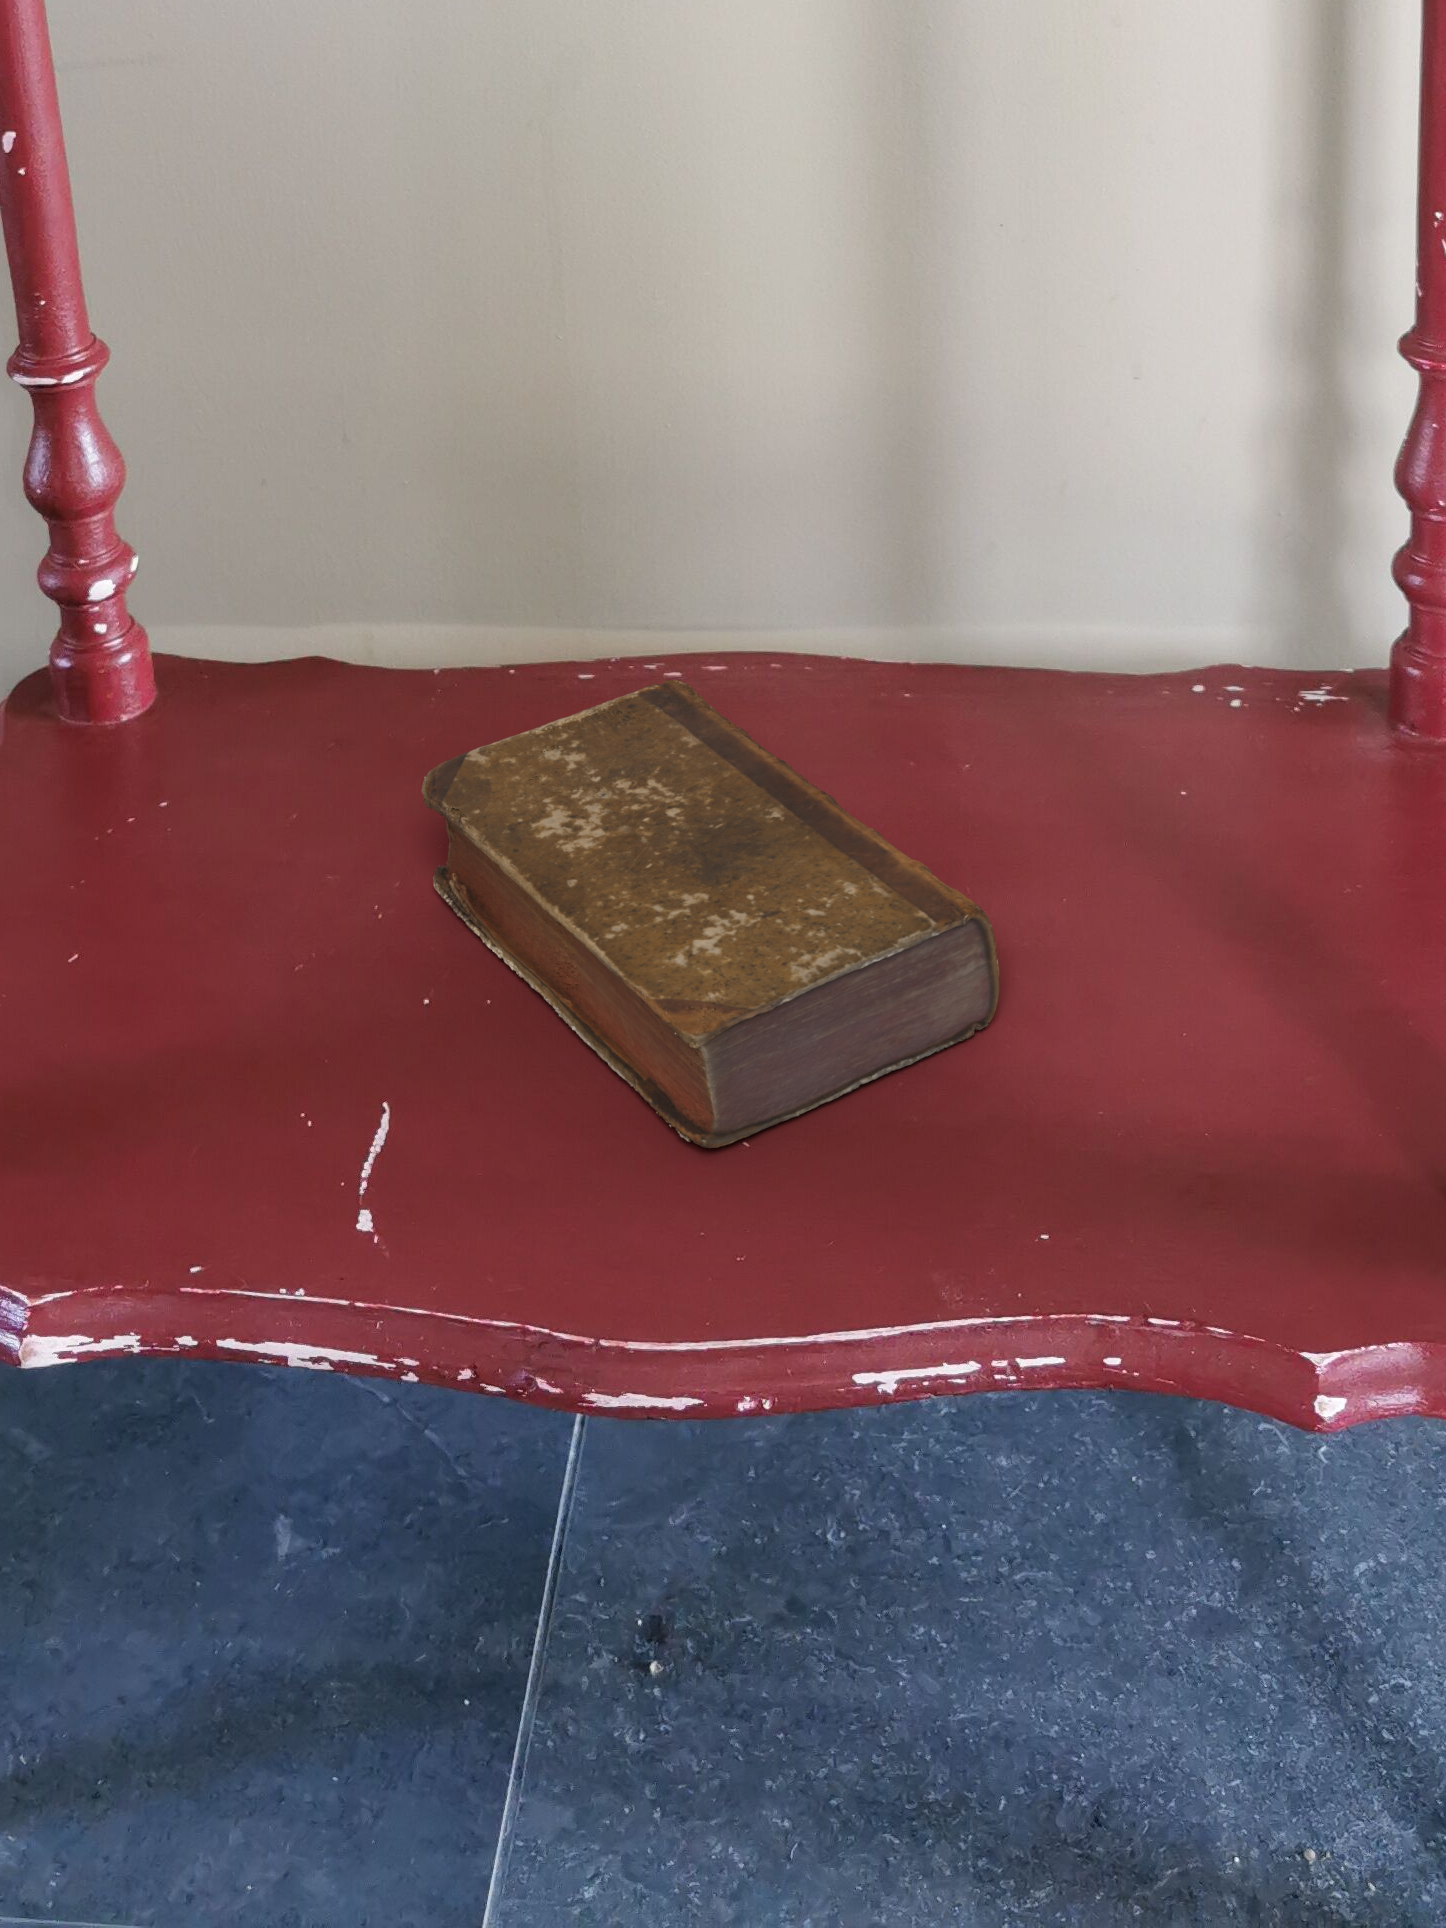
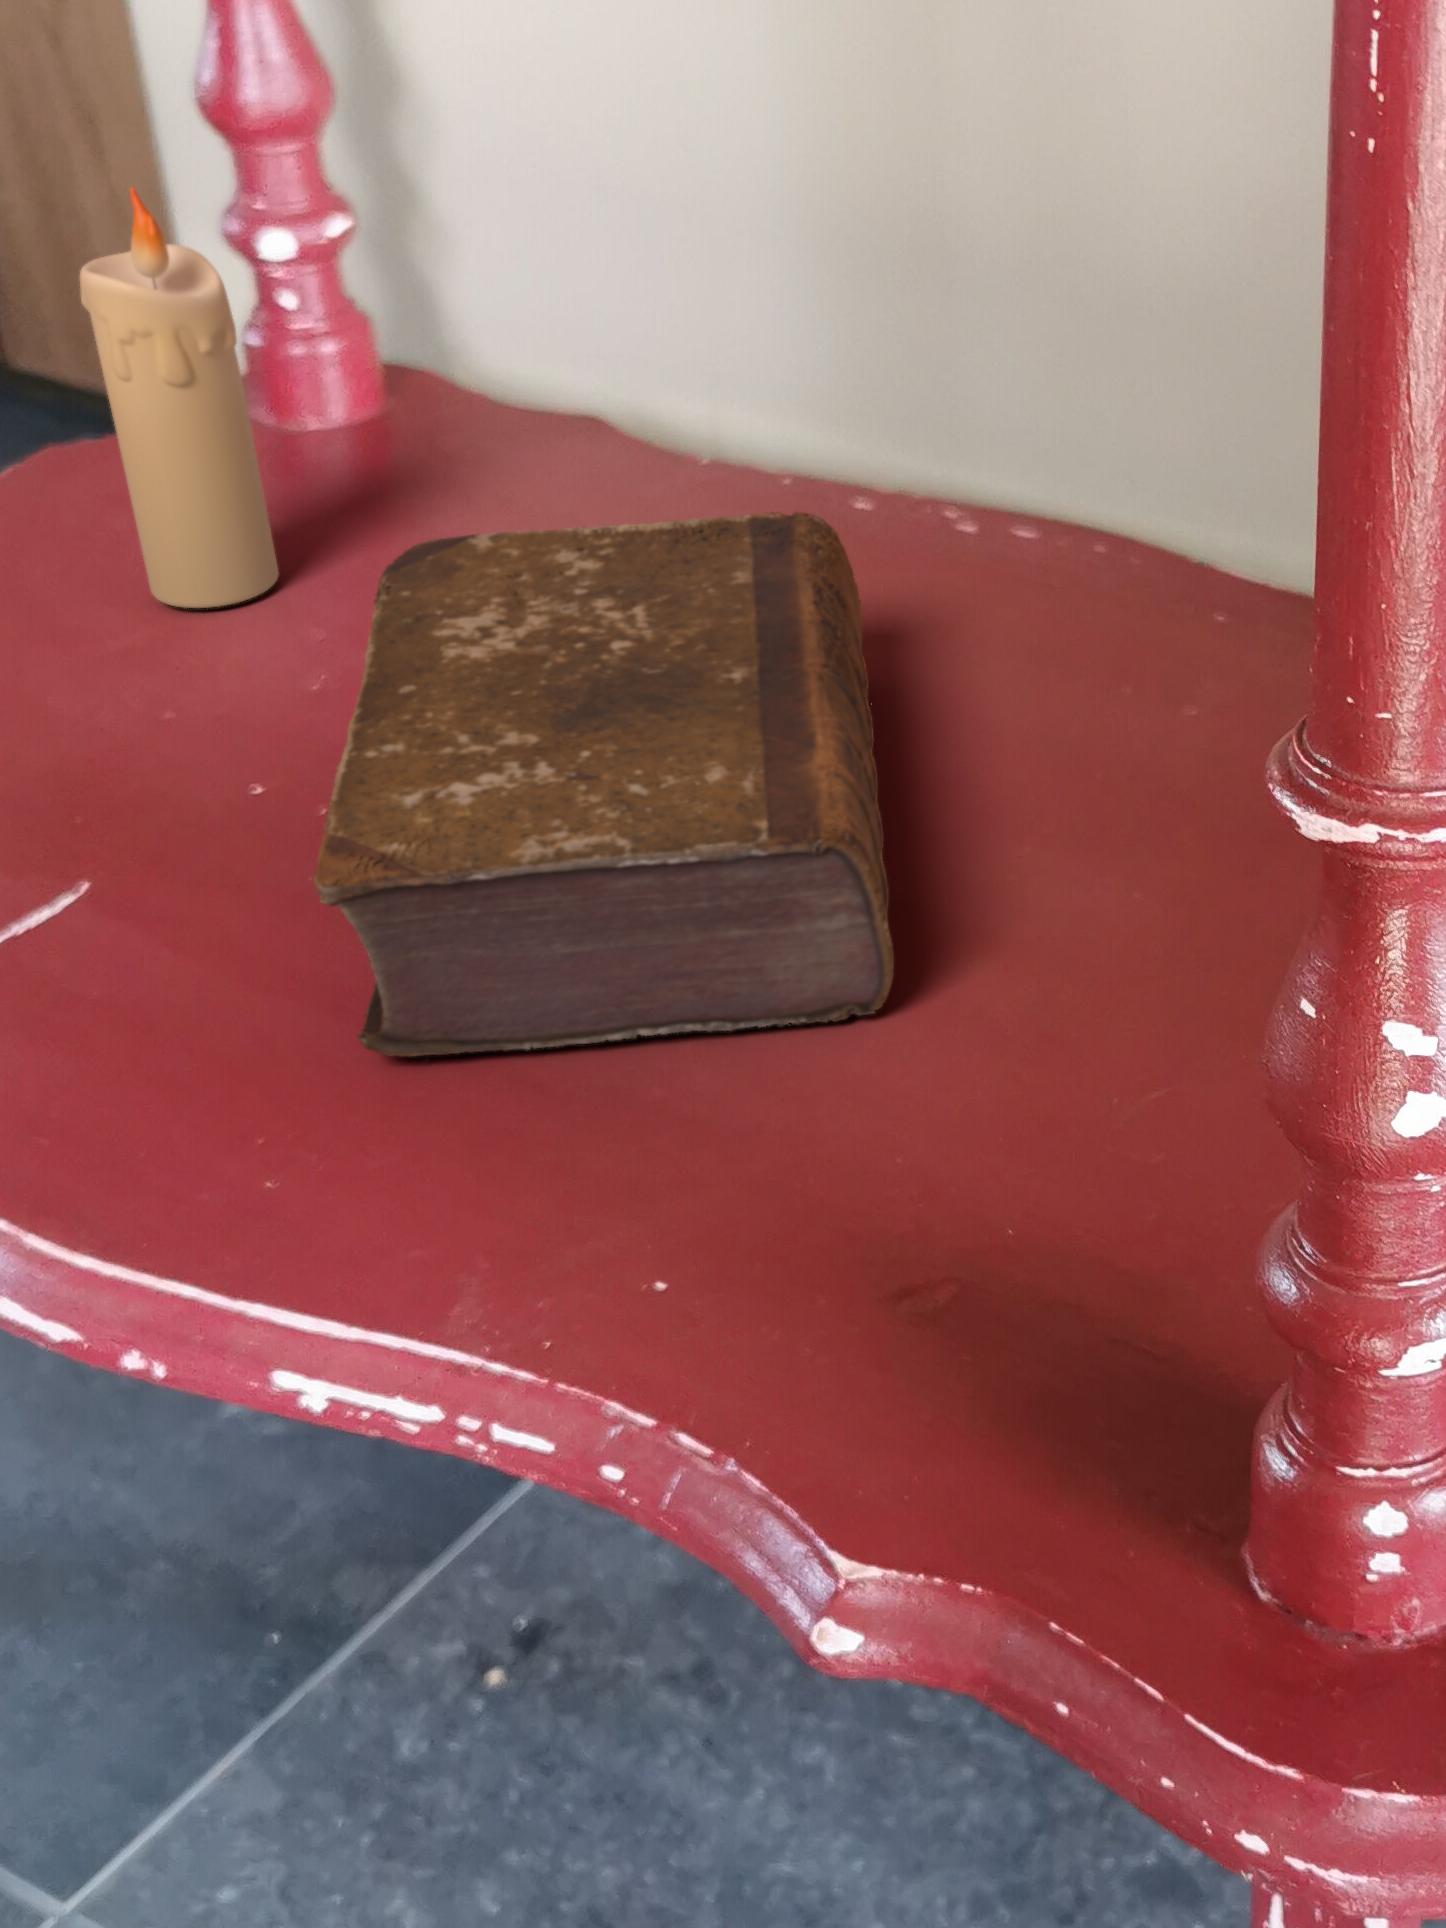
candle: none [40,542,172,862] -> present [80,186,279,608]

